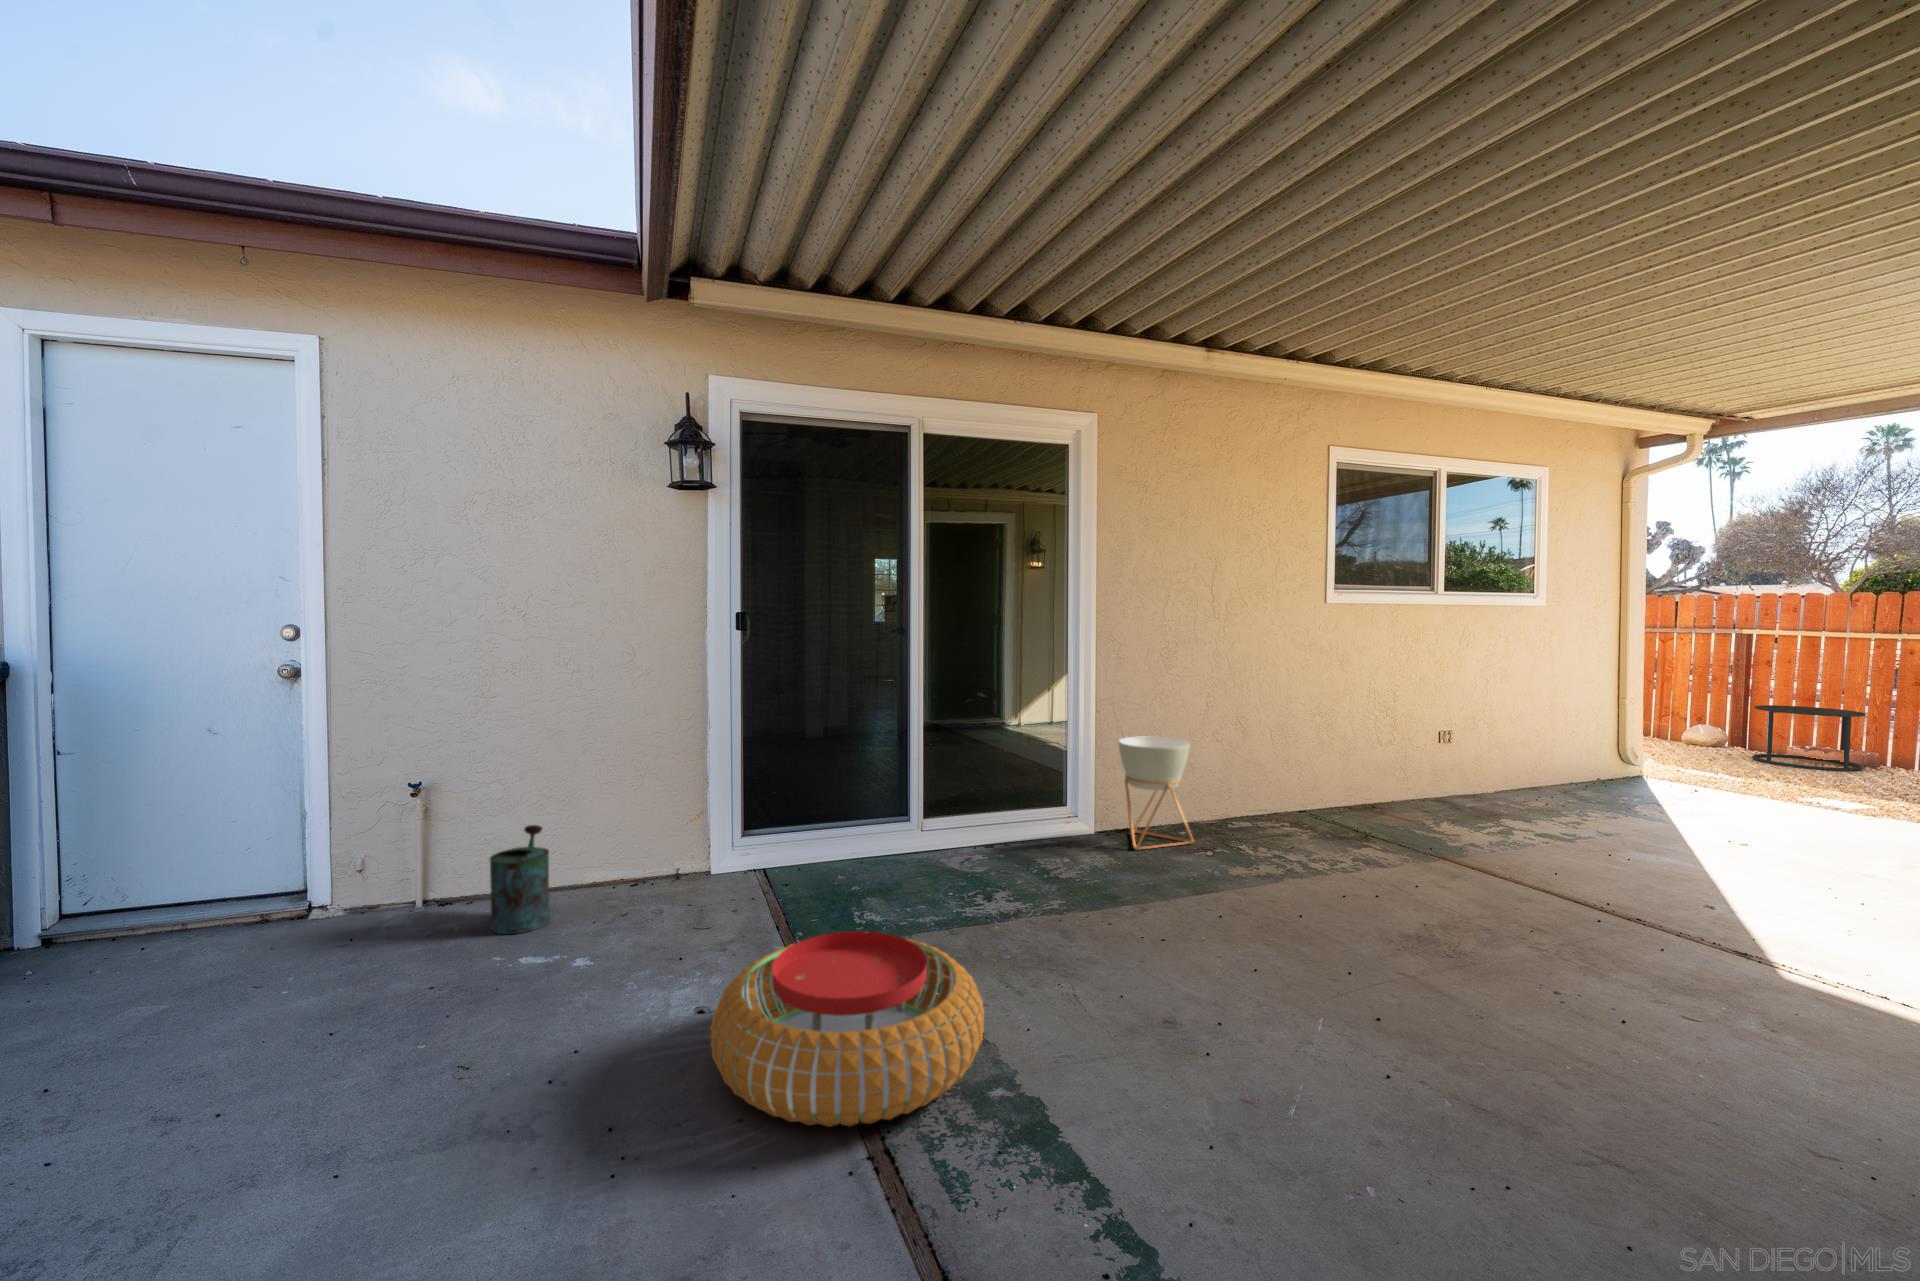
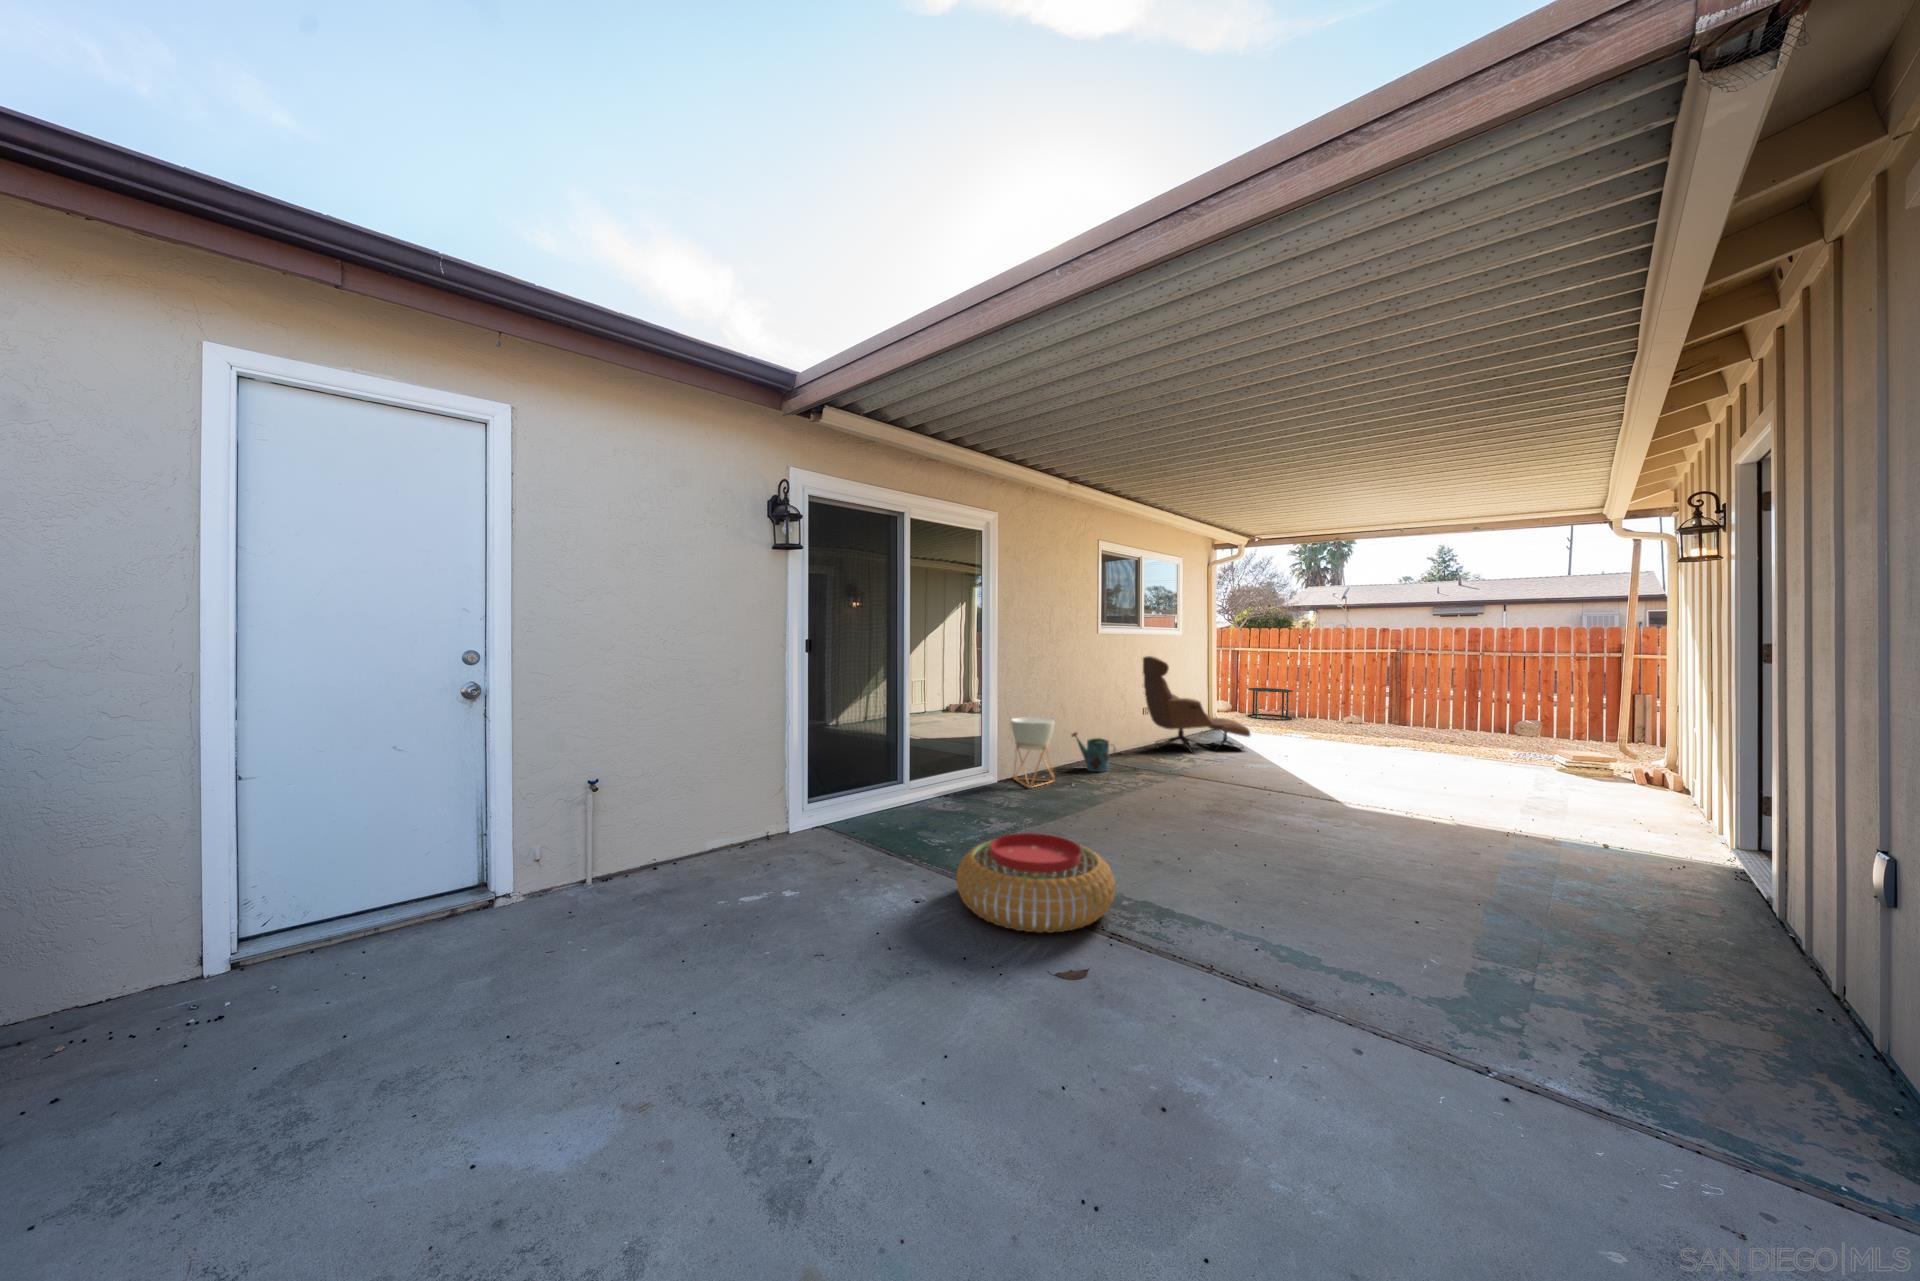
lounge chair: none [1448,643,1675,825] -> present [1143,656,1251,752]
watering can: present [490,825,550,934] -> present [1072,733,1115,772]

